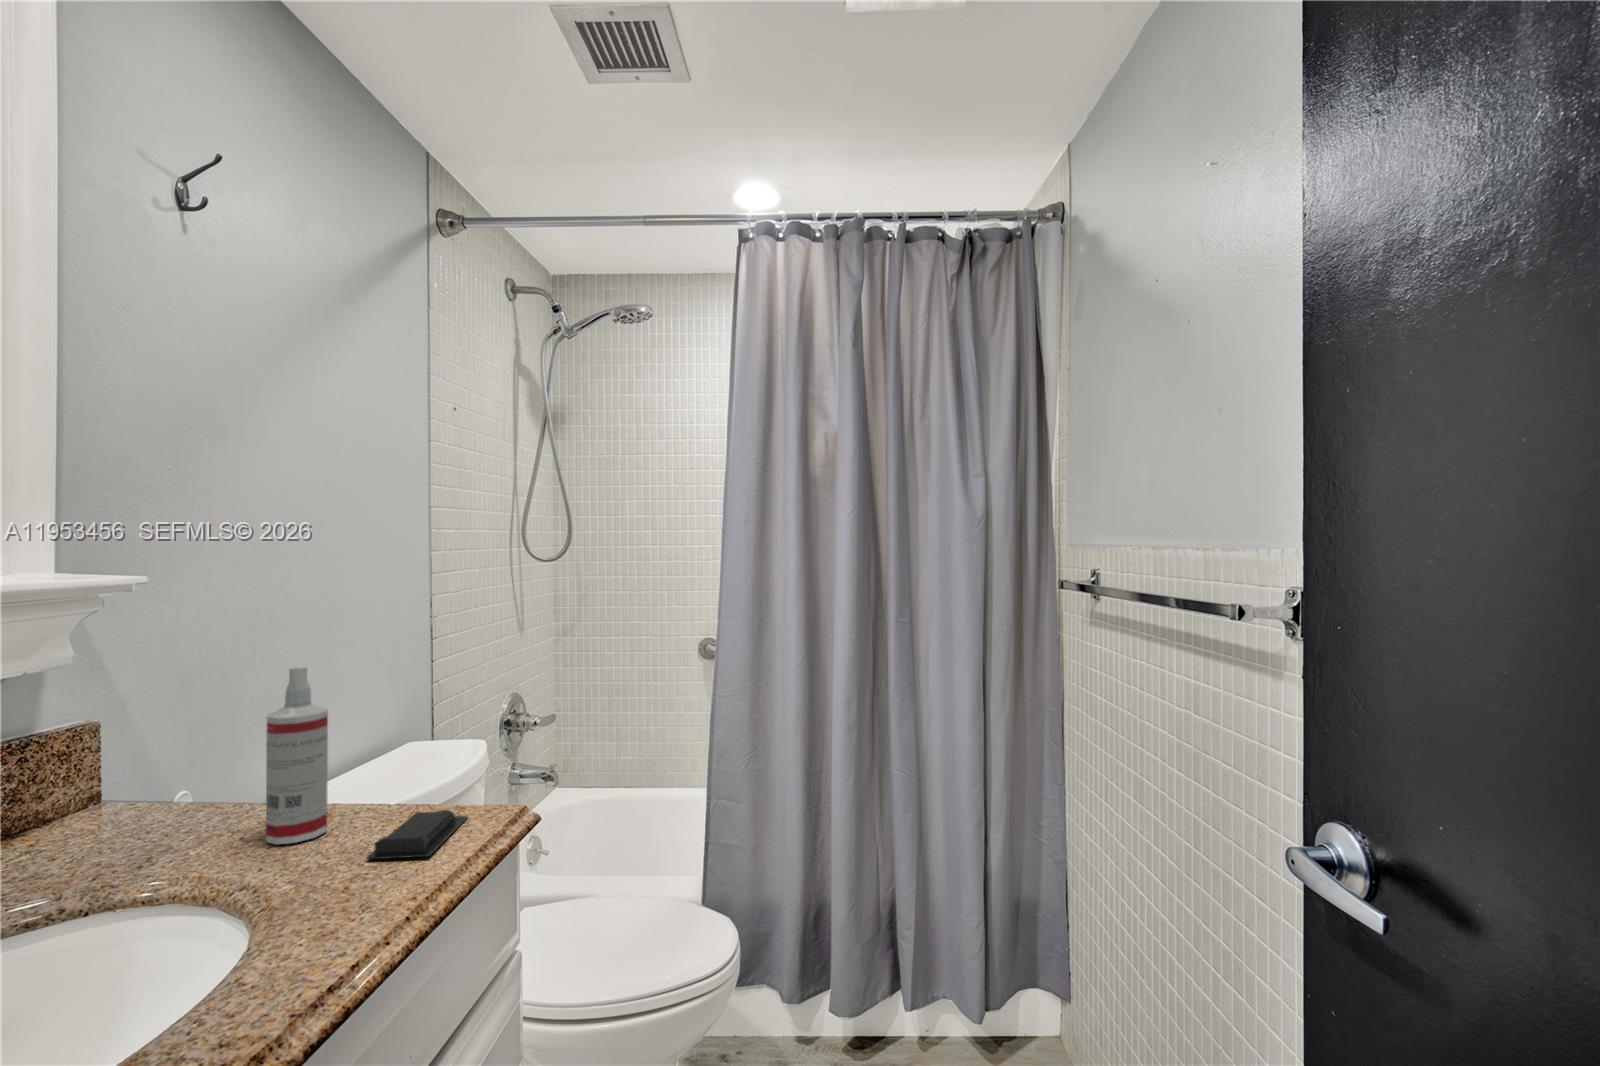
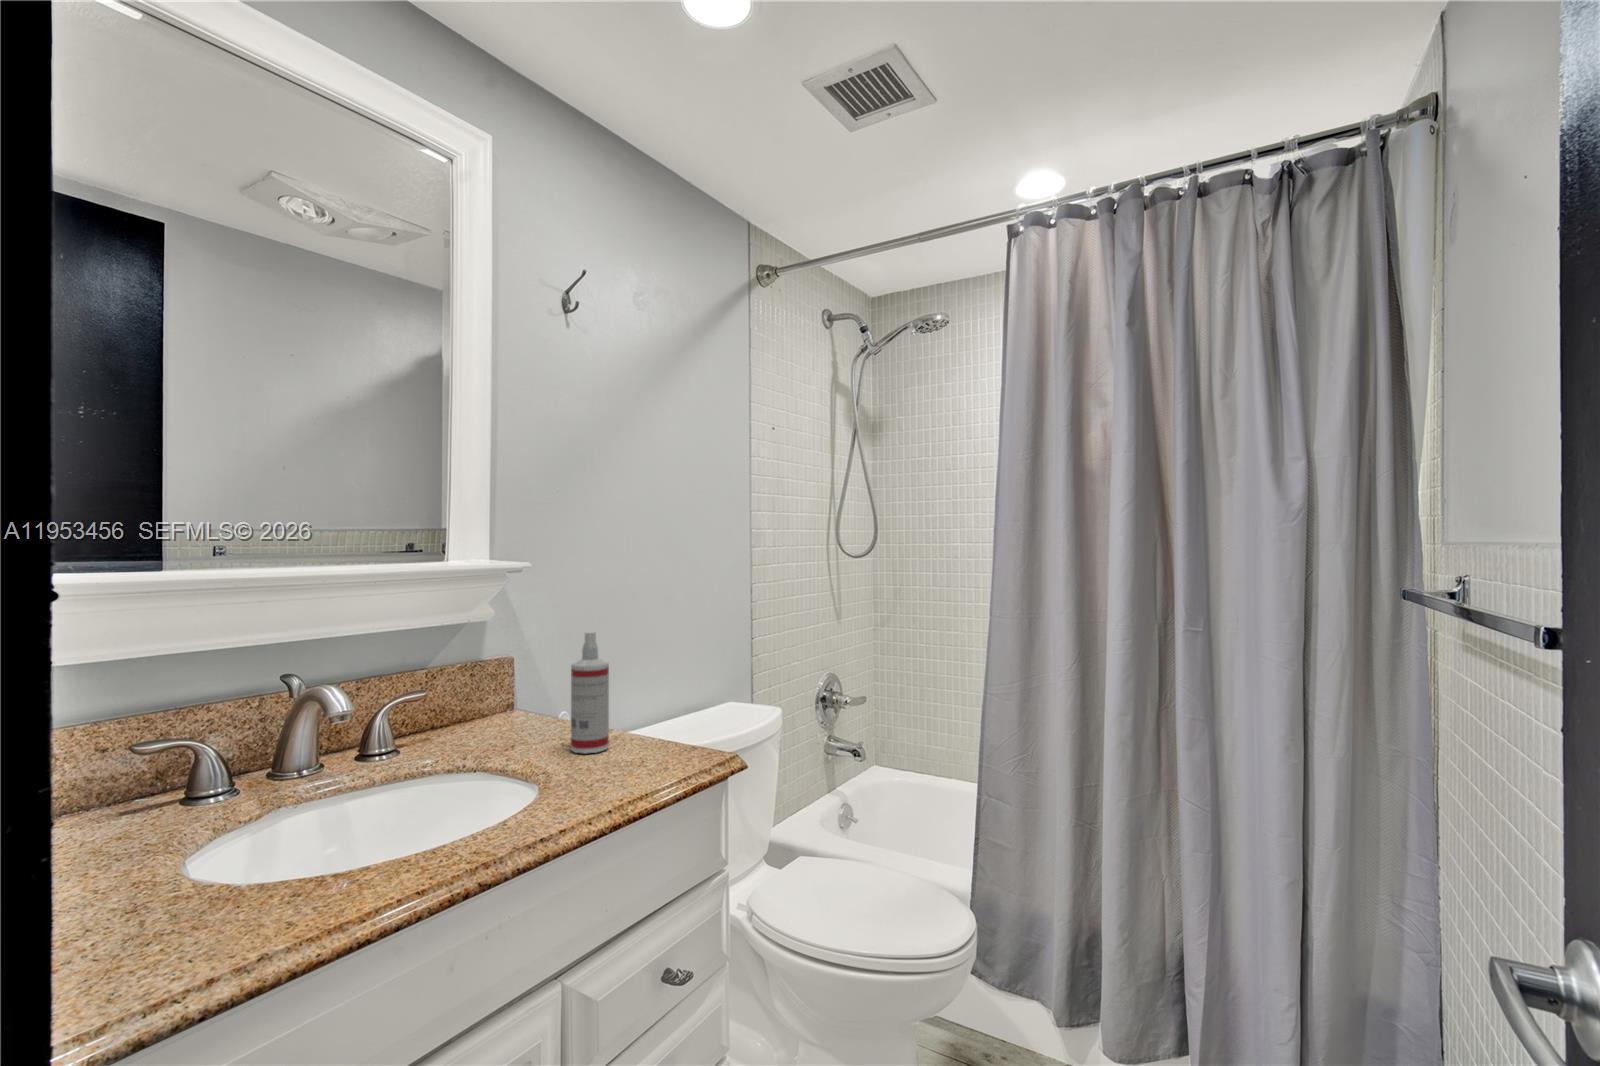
soap bar: present [366,810,468,859] -> none [613,747,692,777]

